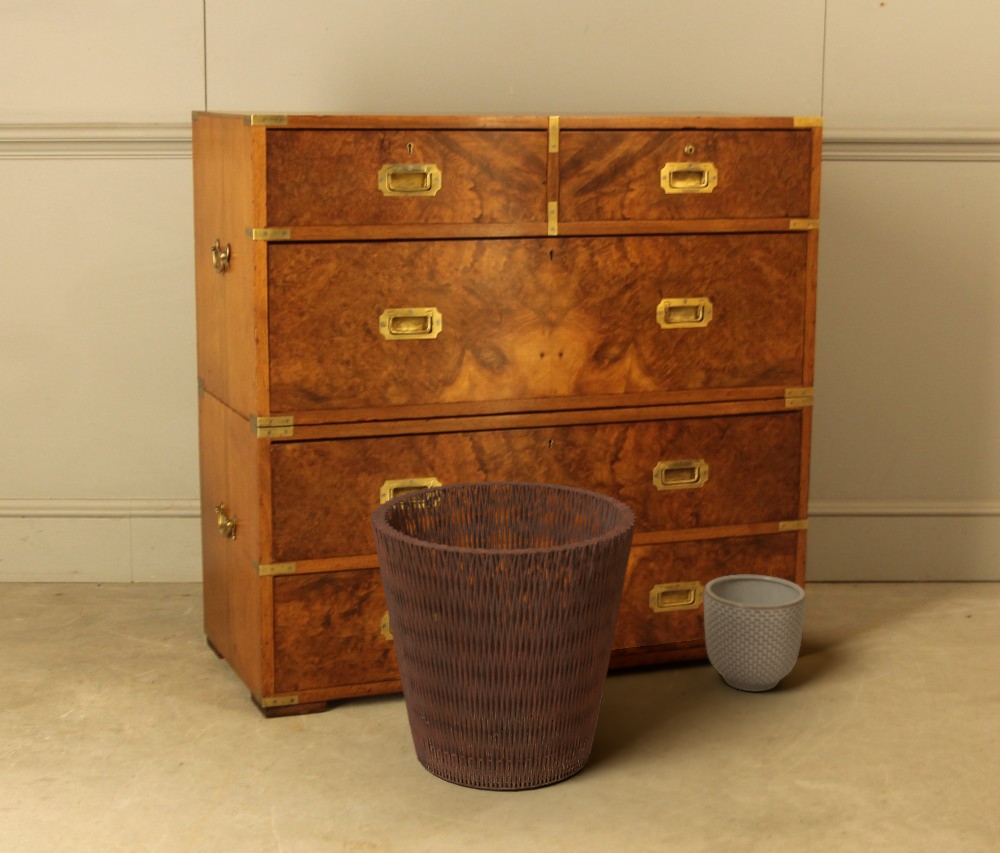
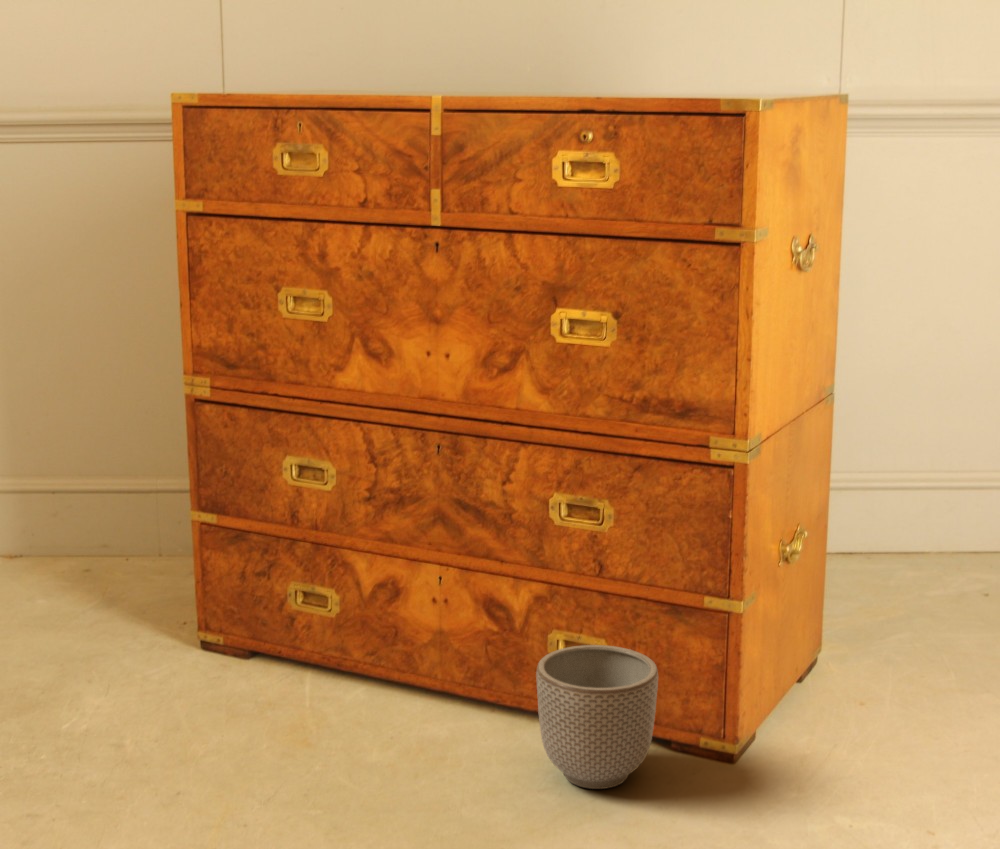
basket: present [371,481,637,790] -> none [125,467,397,776]

